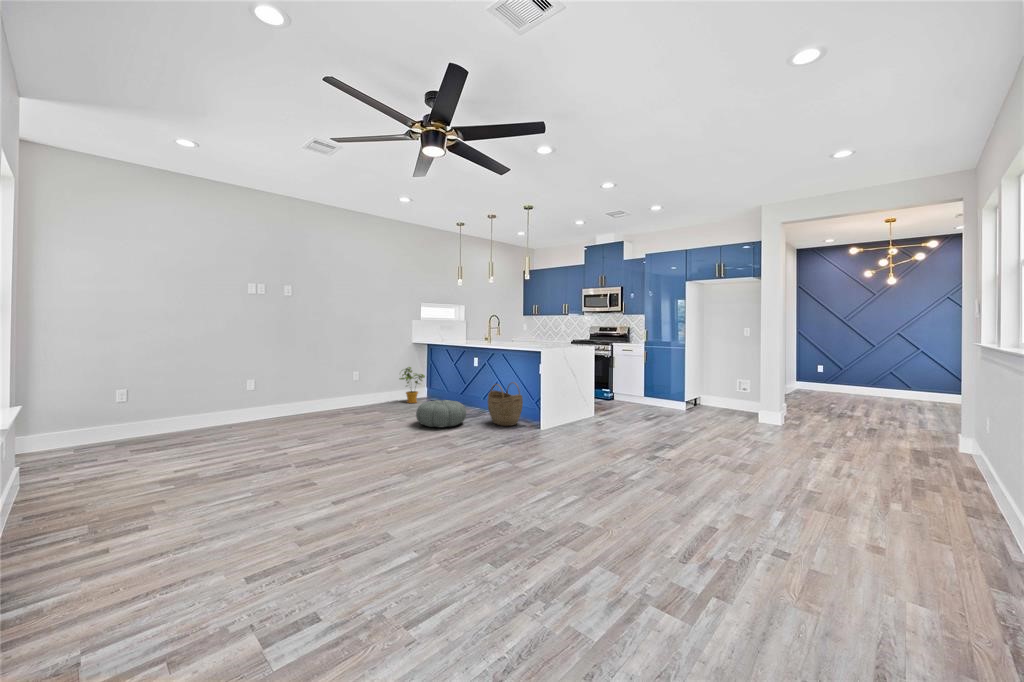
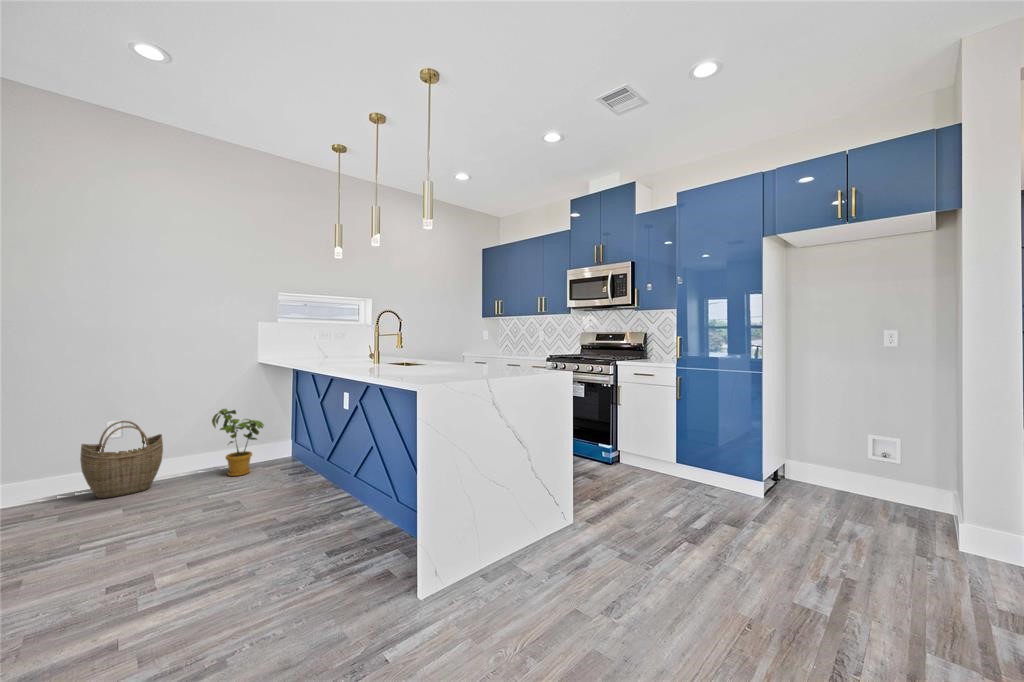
woven basket: present [488,382,523,426] -> present [80,421,163,498]
pouf: present [416,400,466,427] -> none [96,500,252,594]

